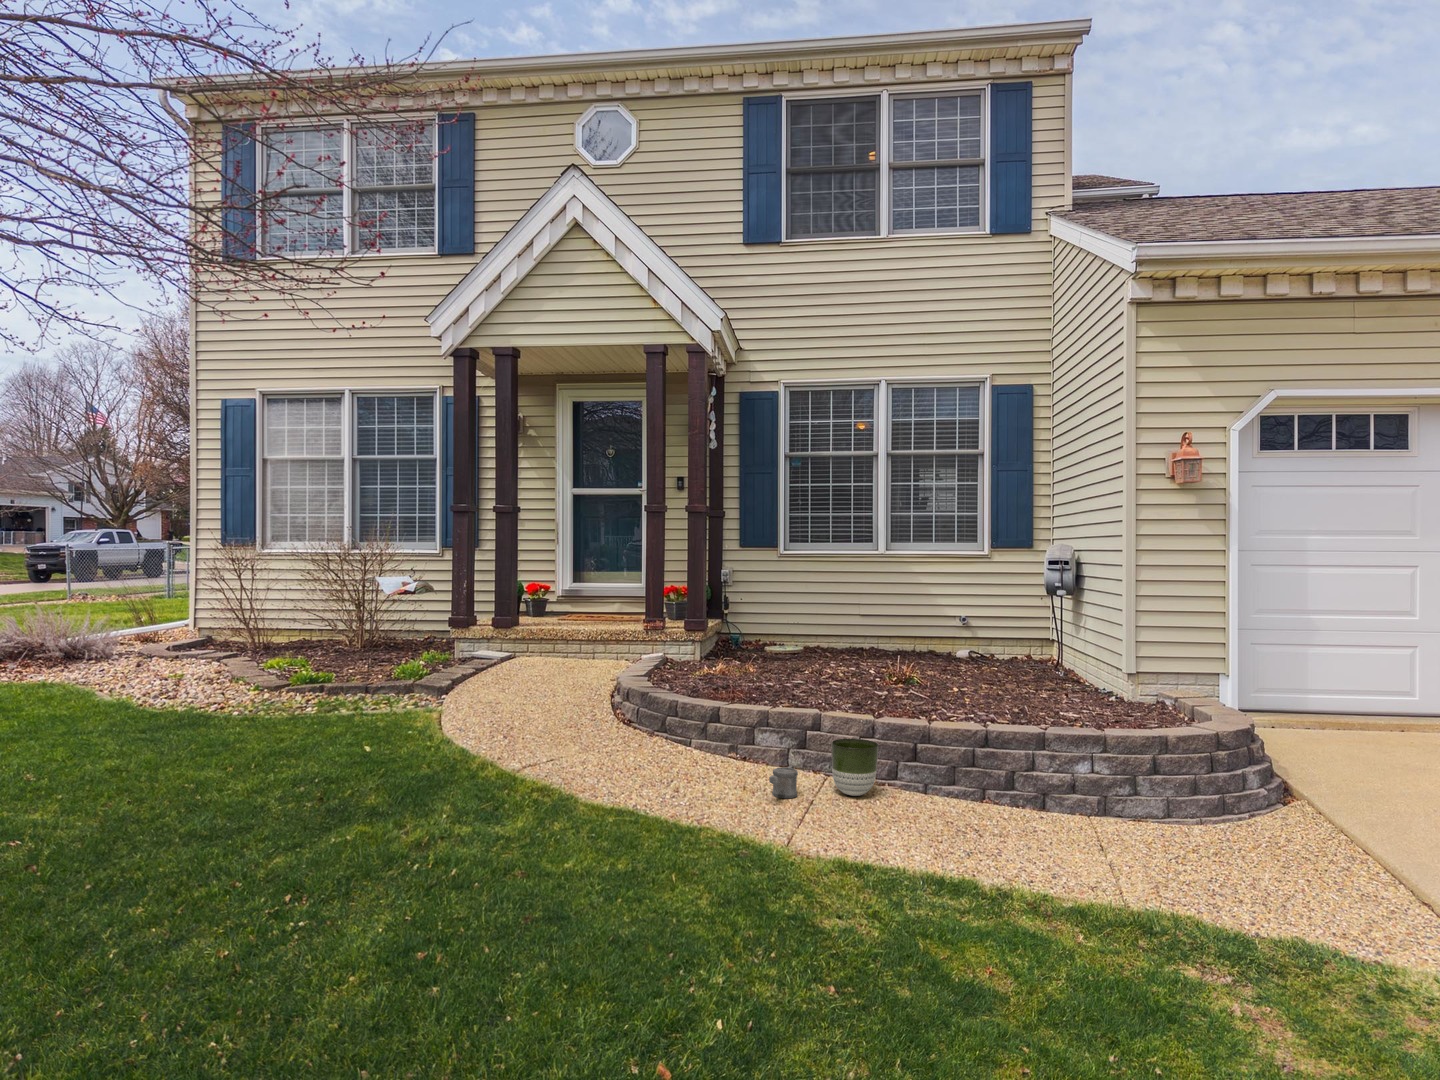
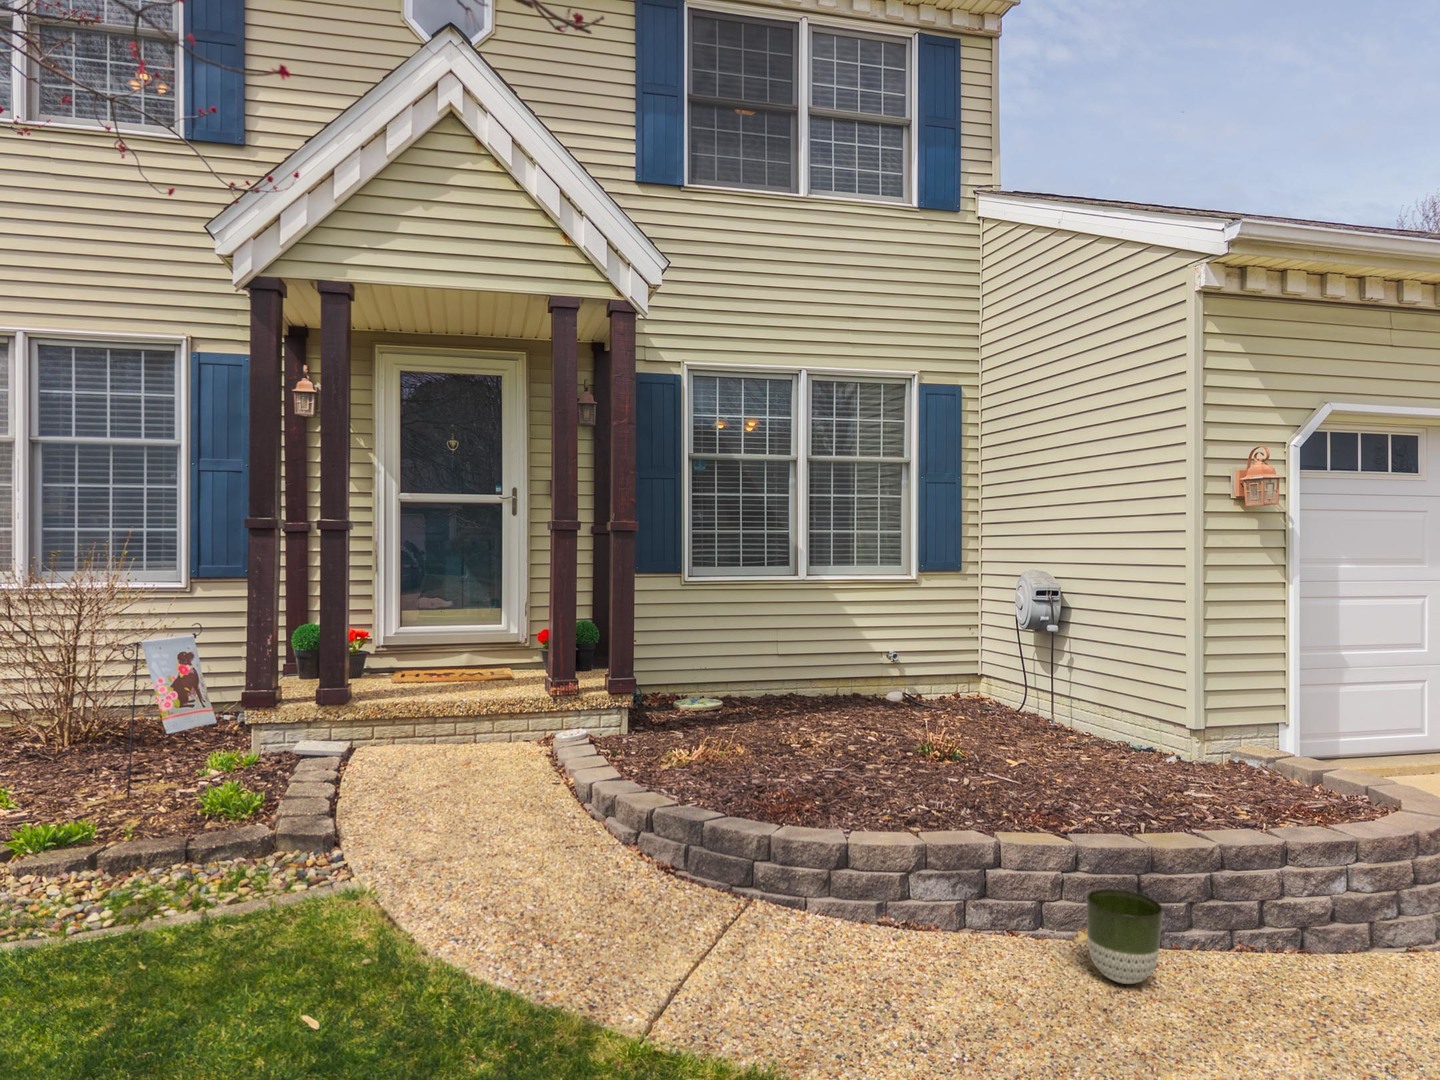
watering can: present [769,765,798,798] -> none [1033,949,1091,1014]

